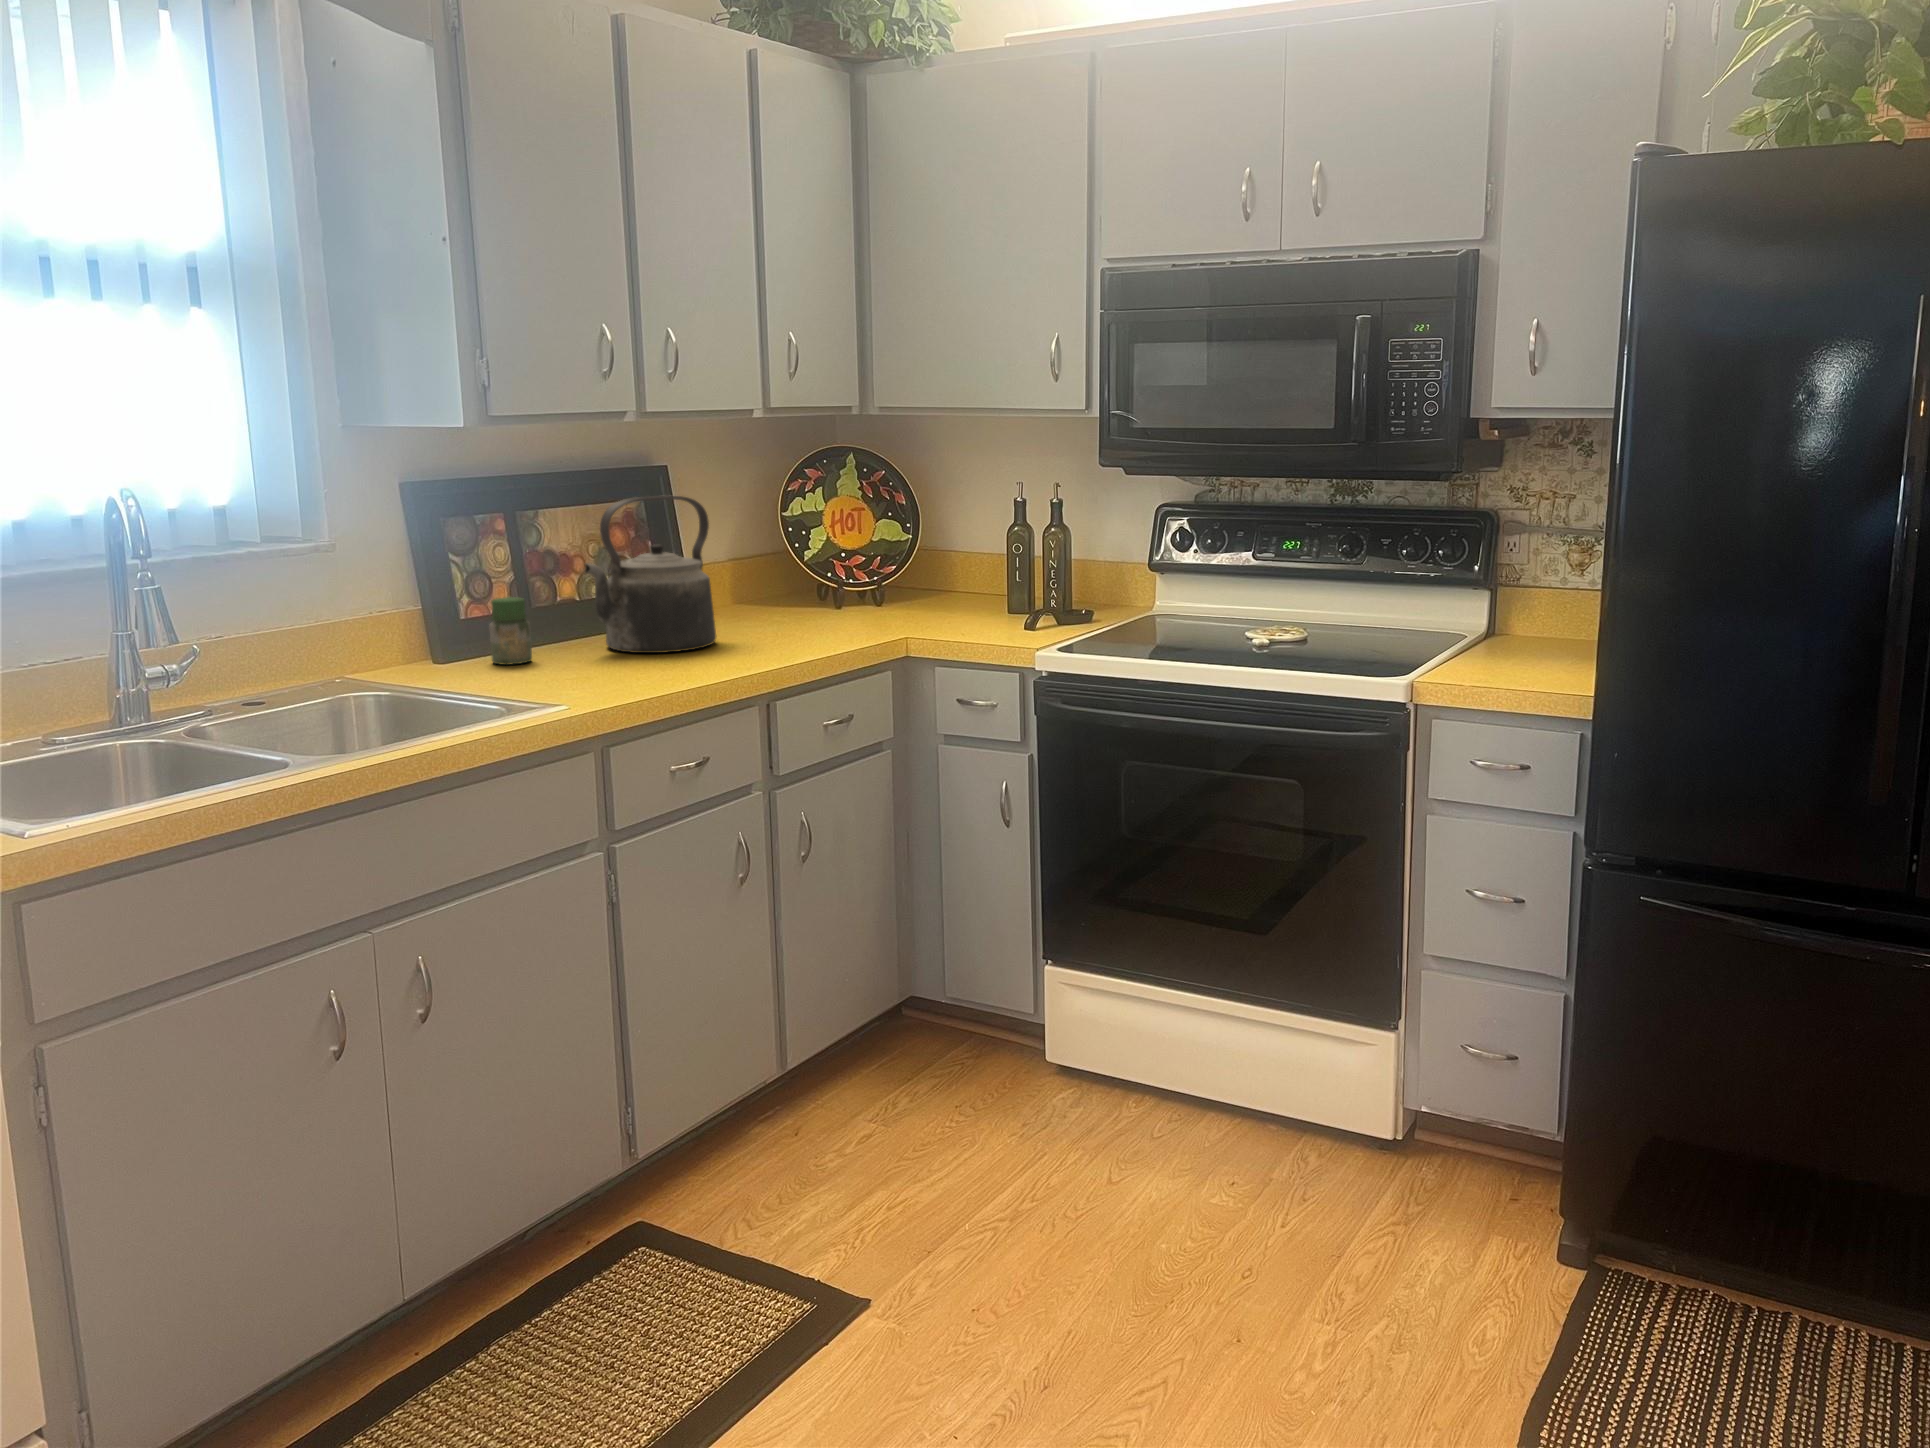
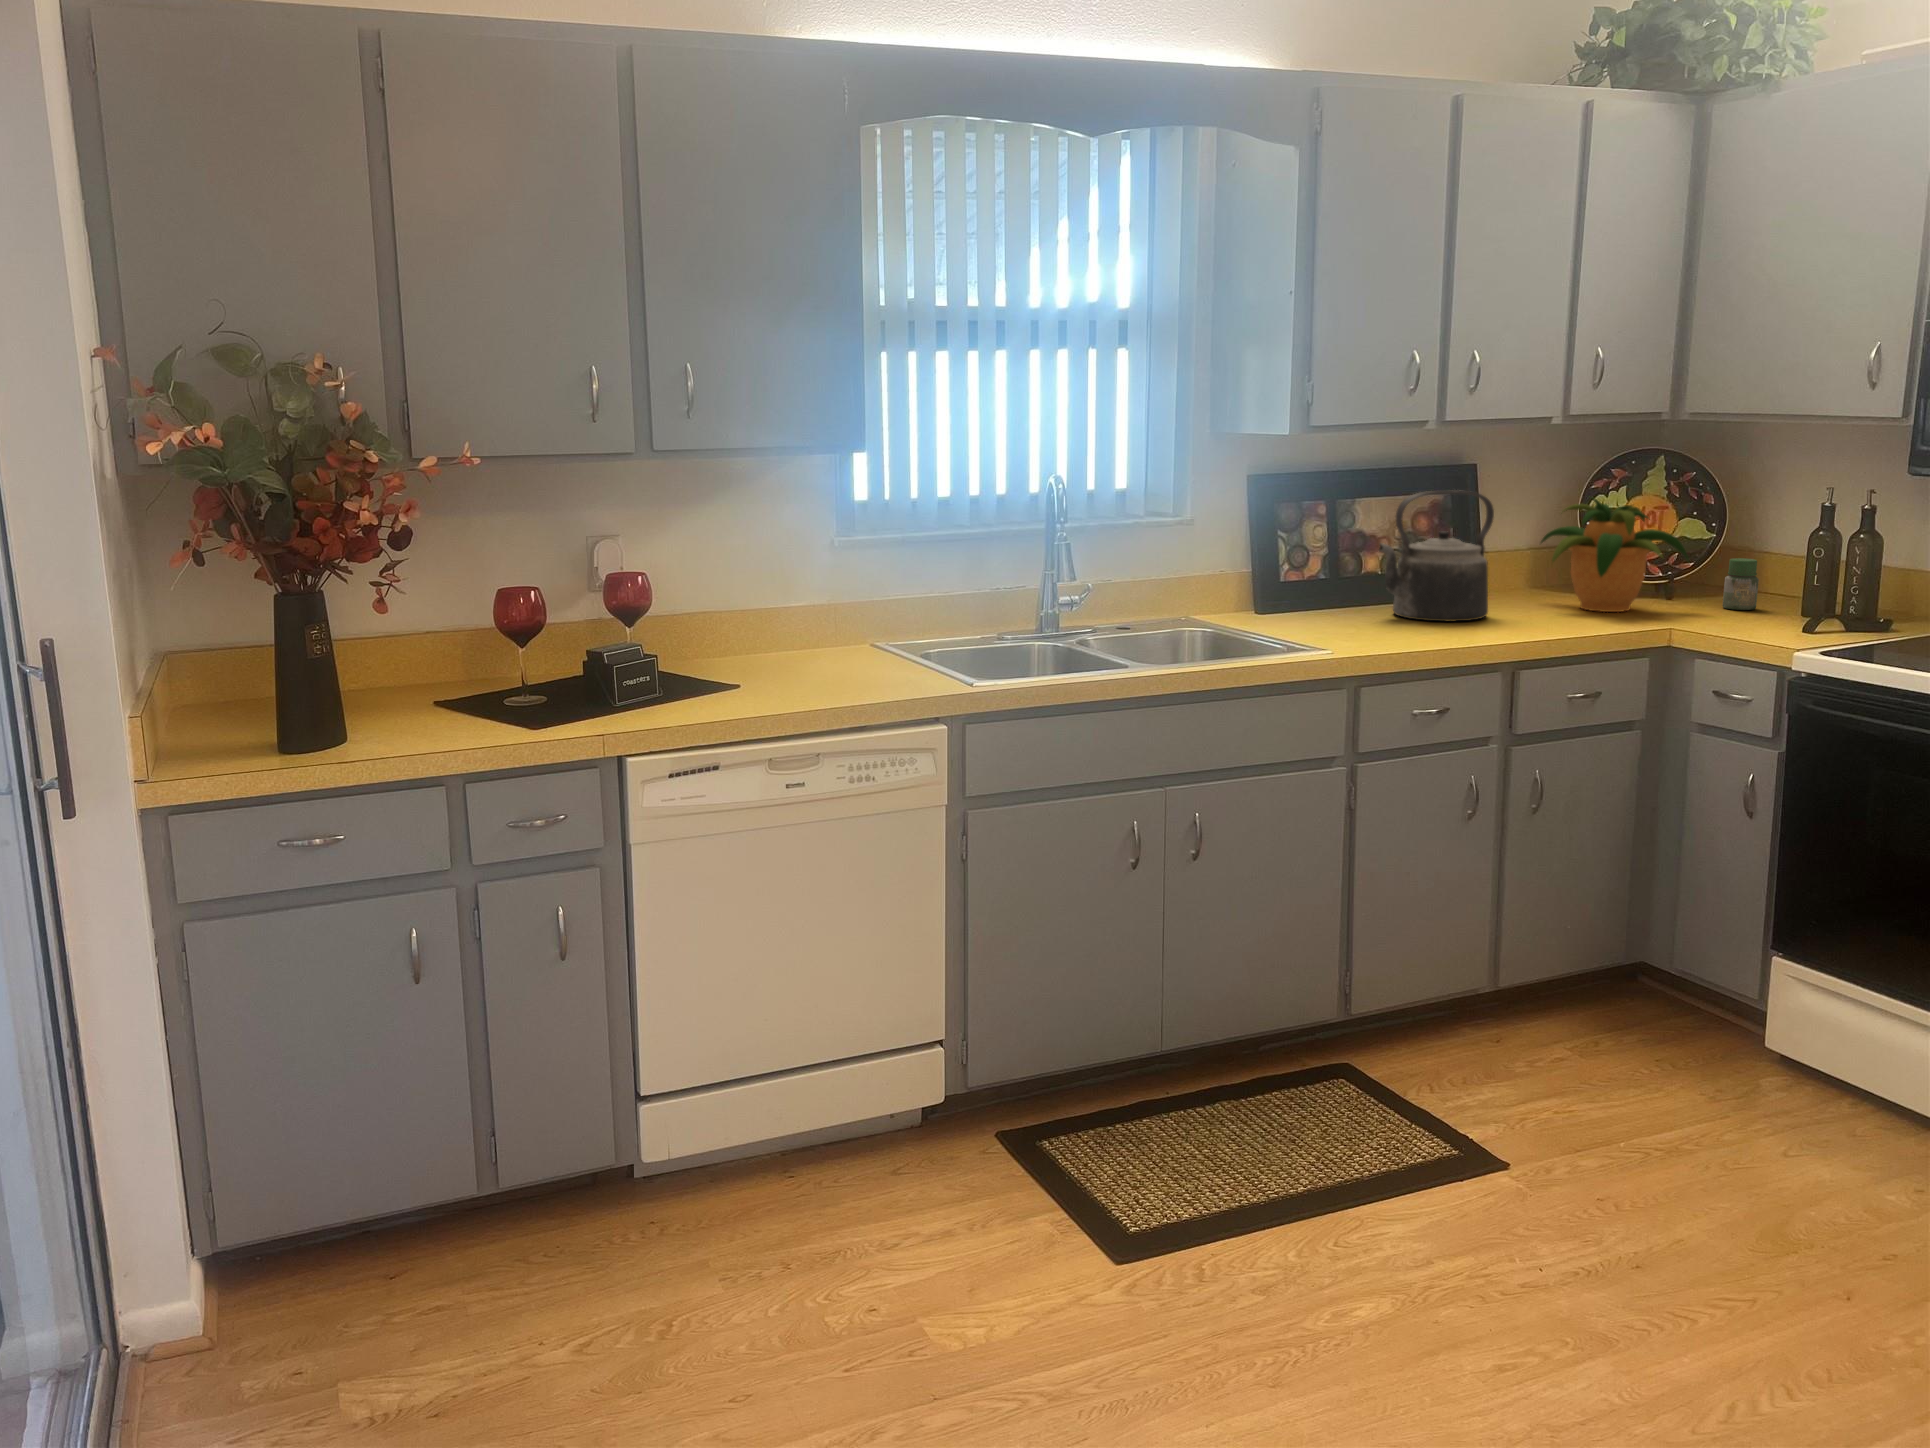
potted plant: none [748,497,903,625] -> present [1541,498,1690,612]
jar: present [489,597,532,665] -> present [1723,558,1759,610]

